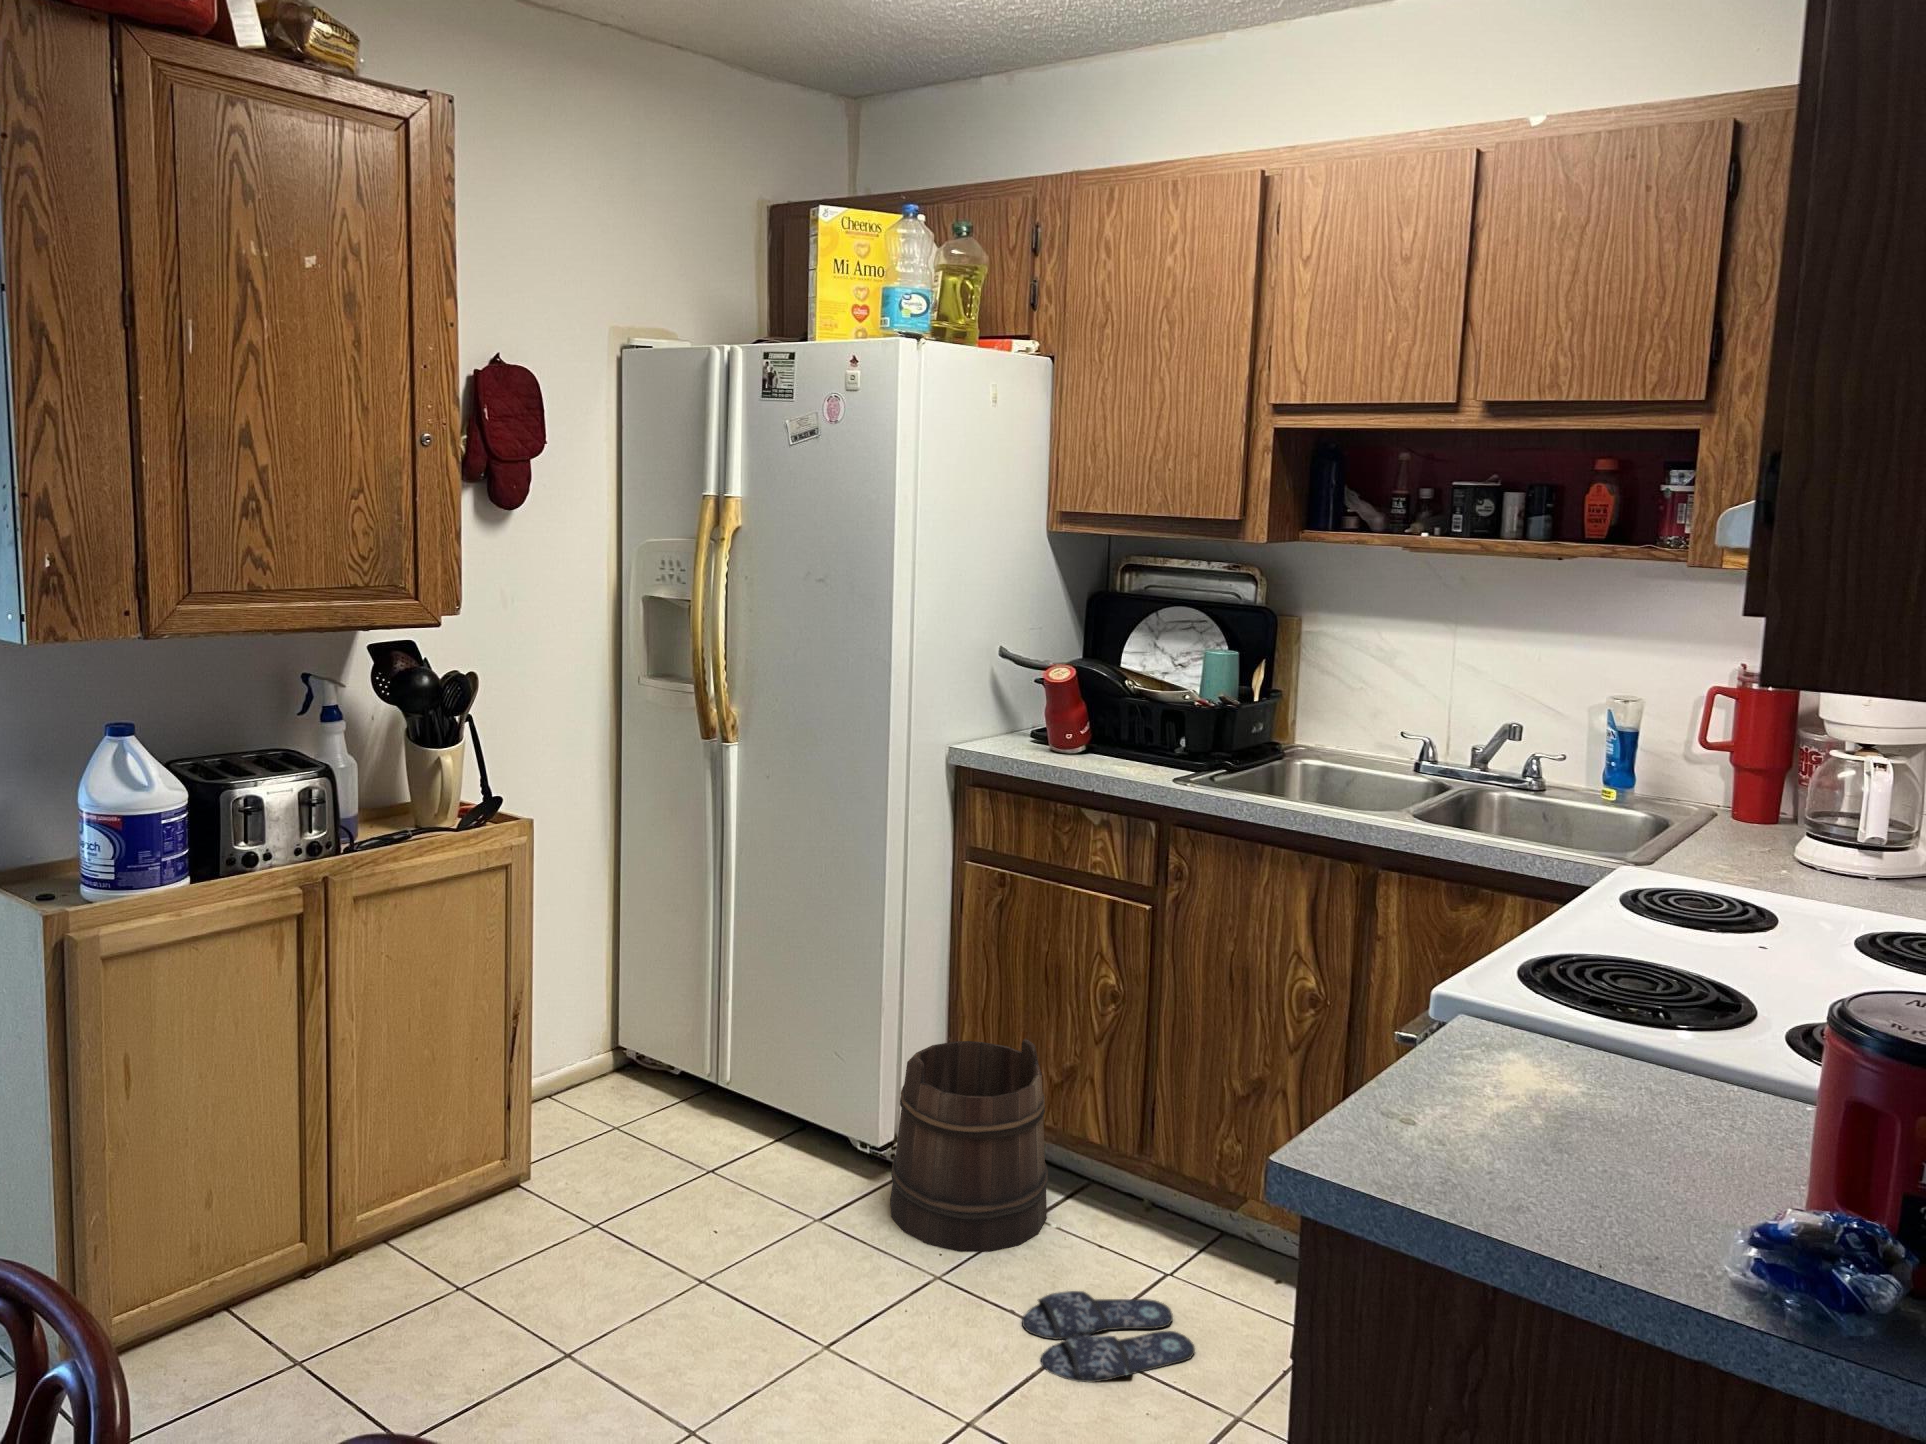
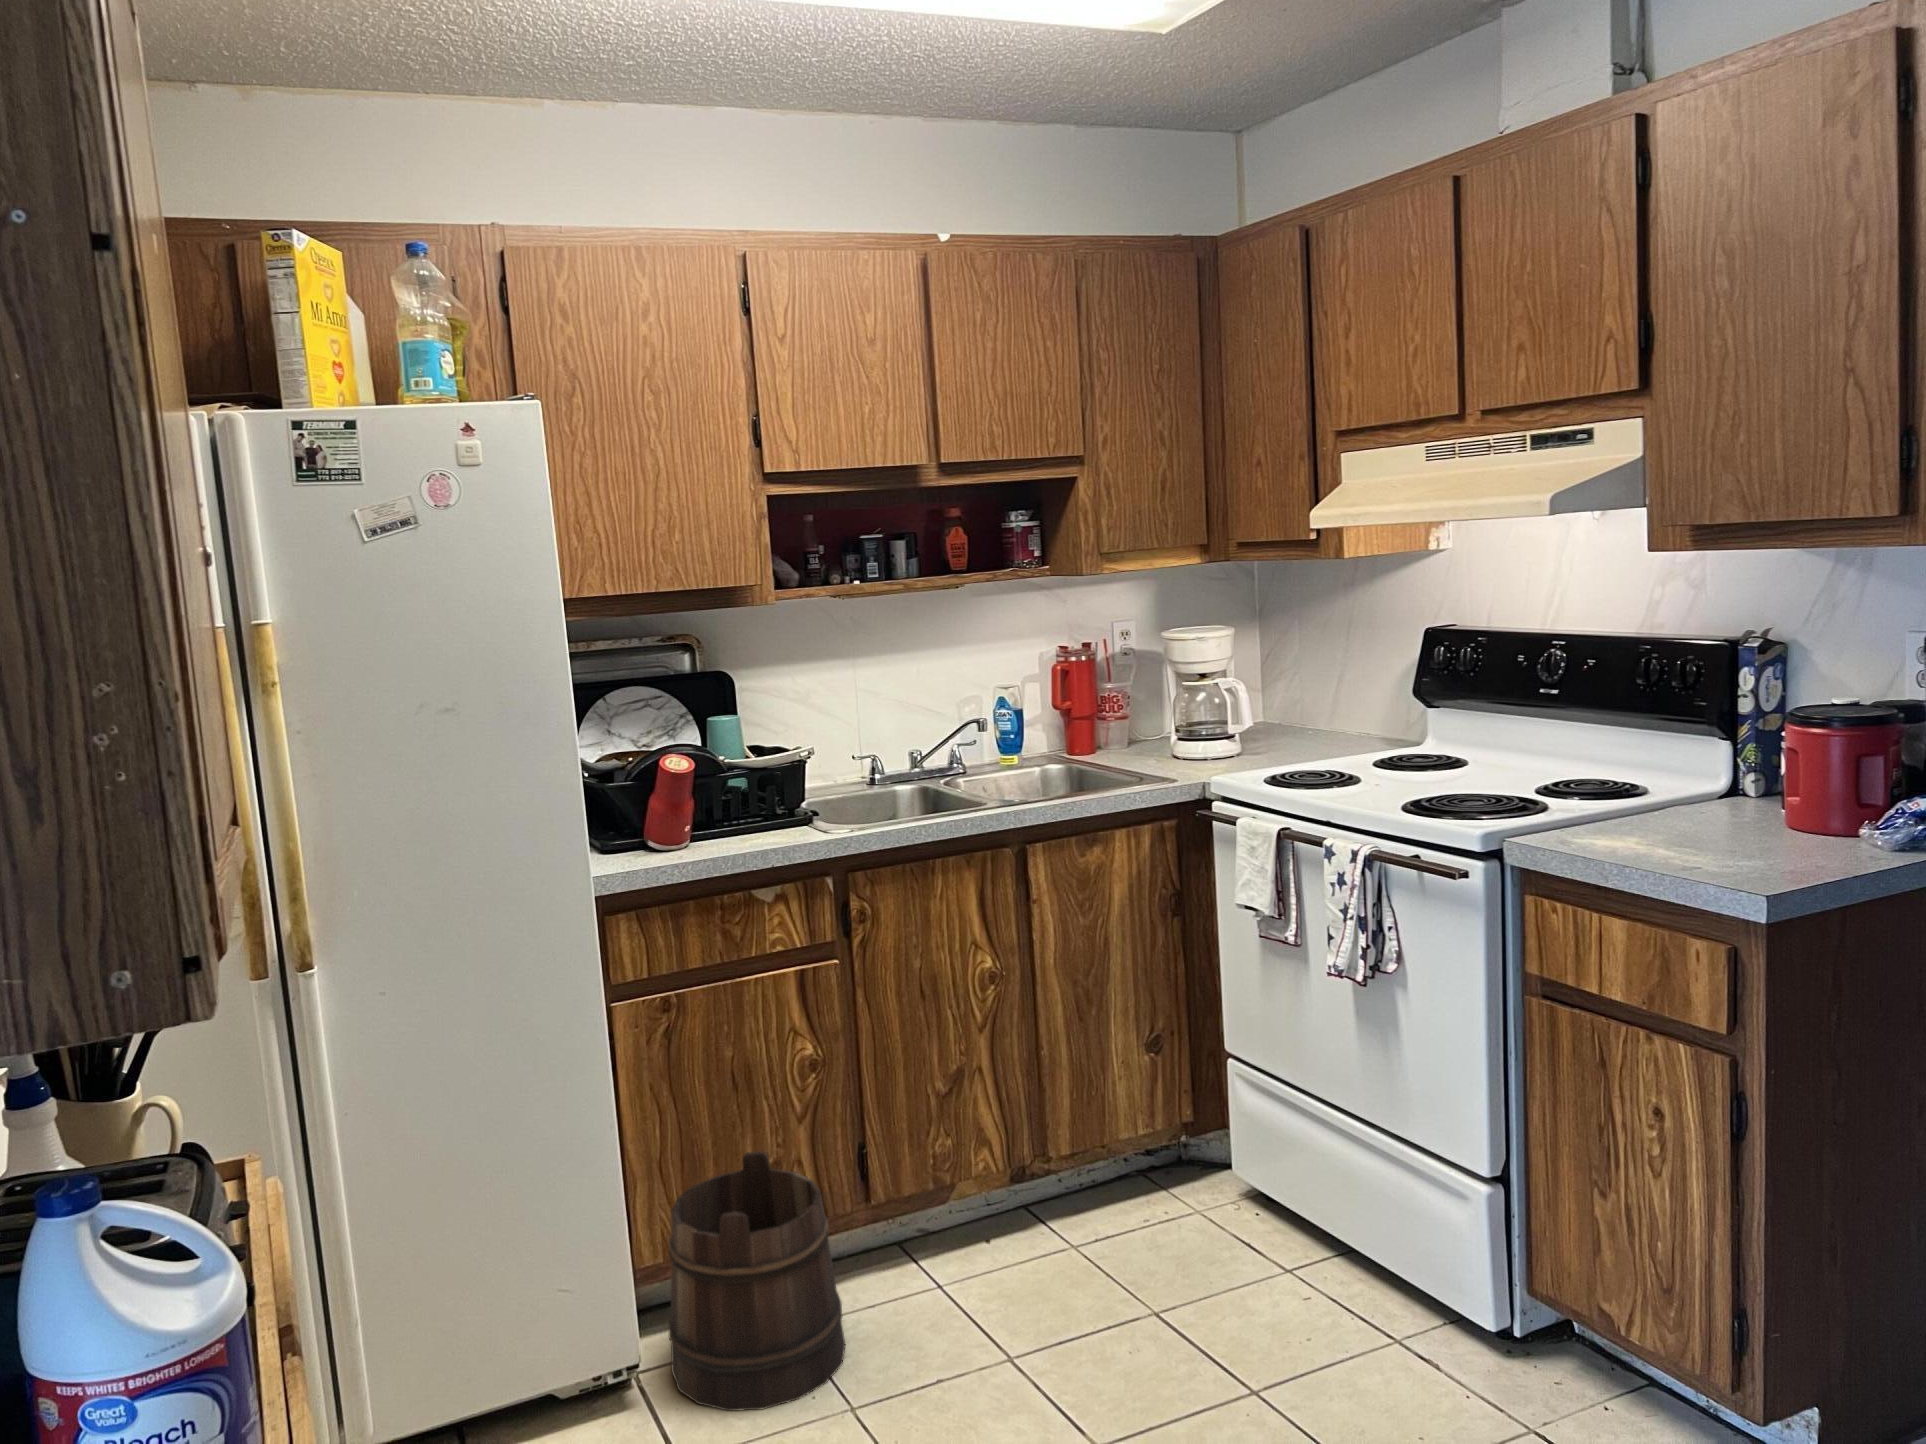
slippers: present [1022,1291,1195,1382] -> none [949,1291,1083,1380]

